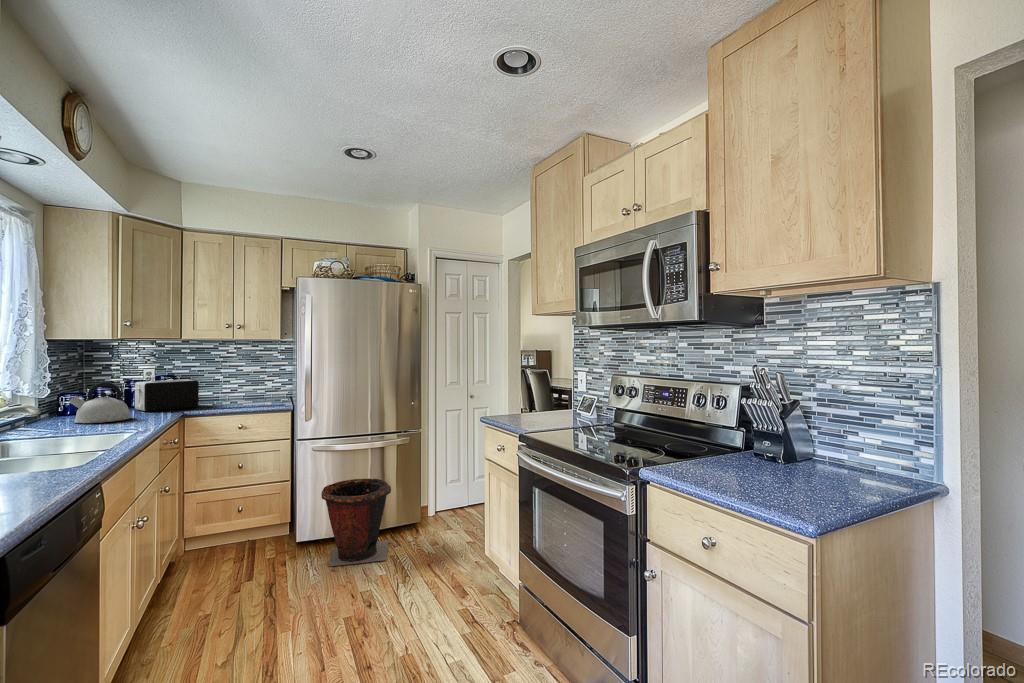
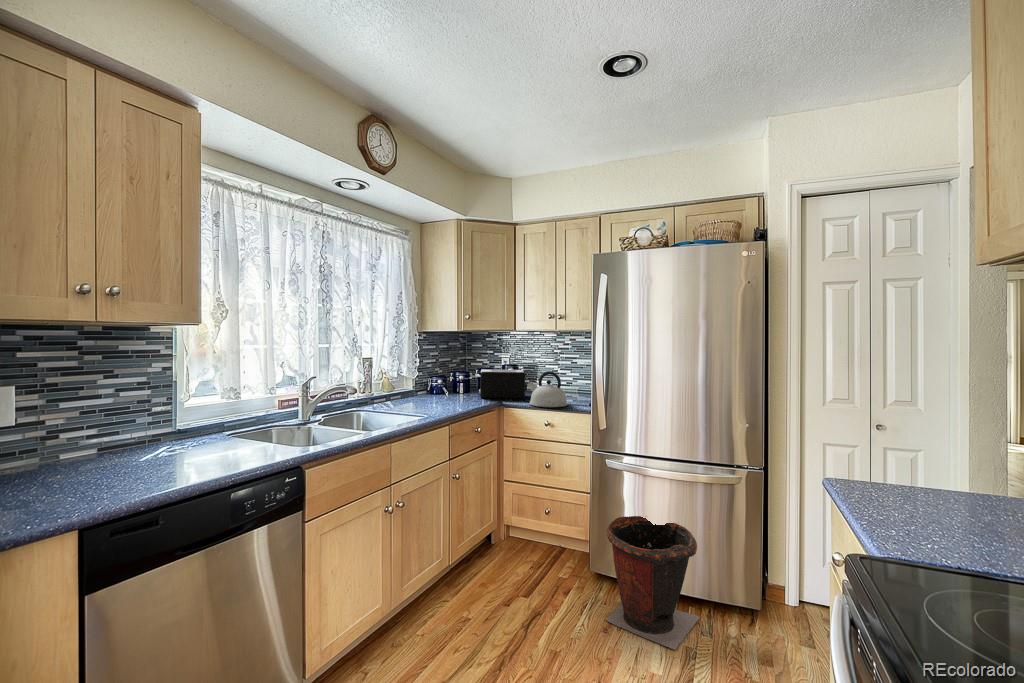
kettle: present [69,382,131,423] -> present [527,371,568,407]

